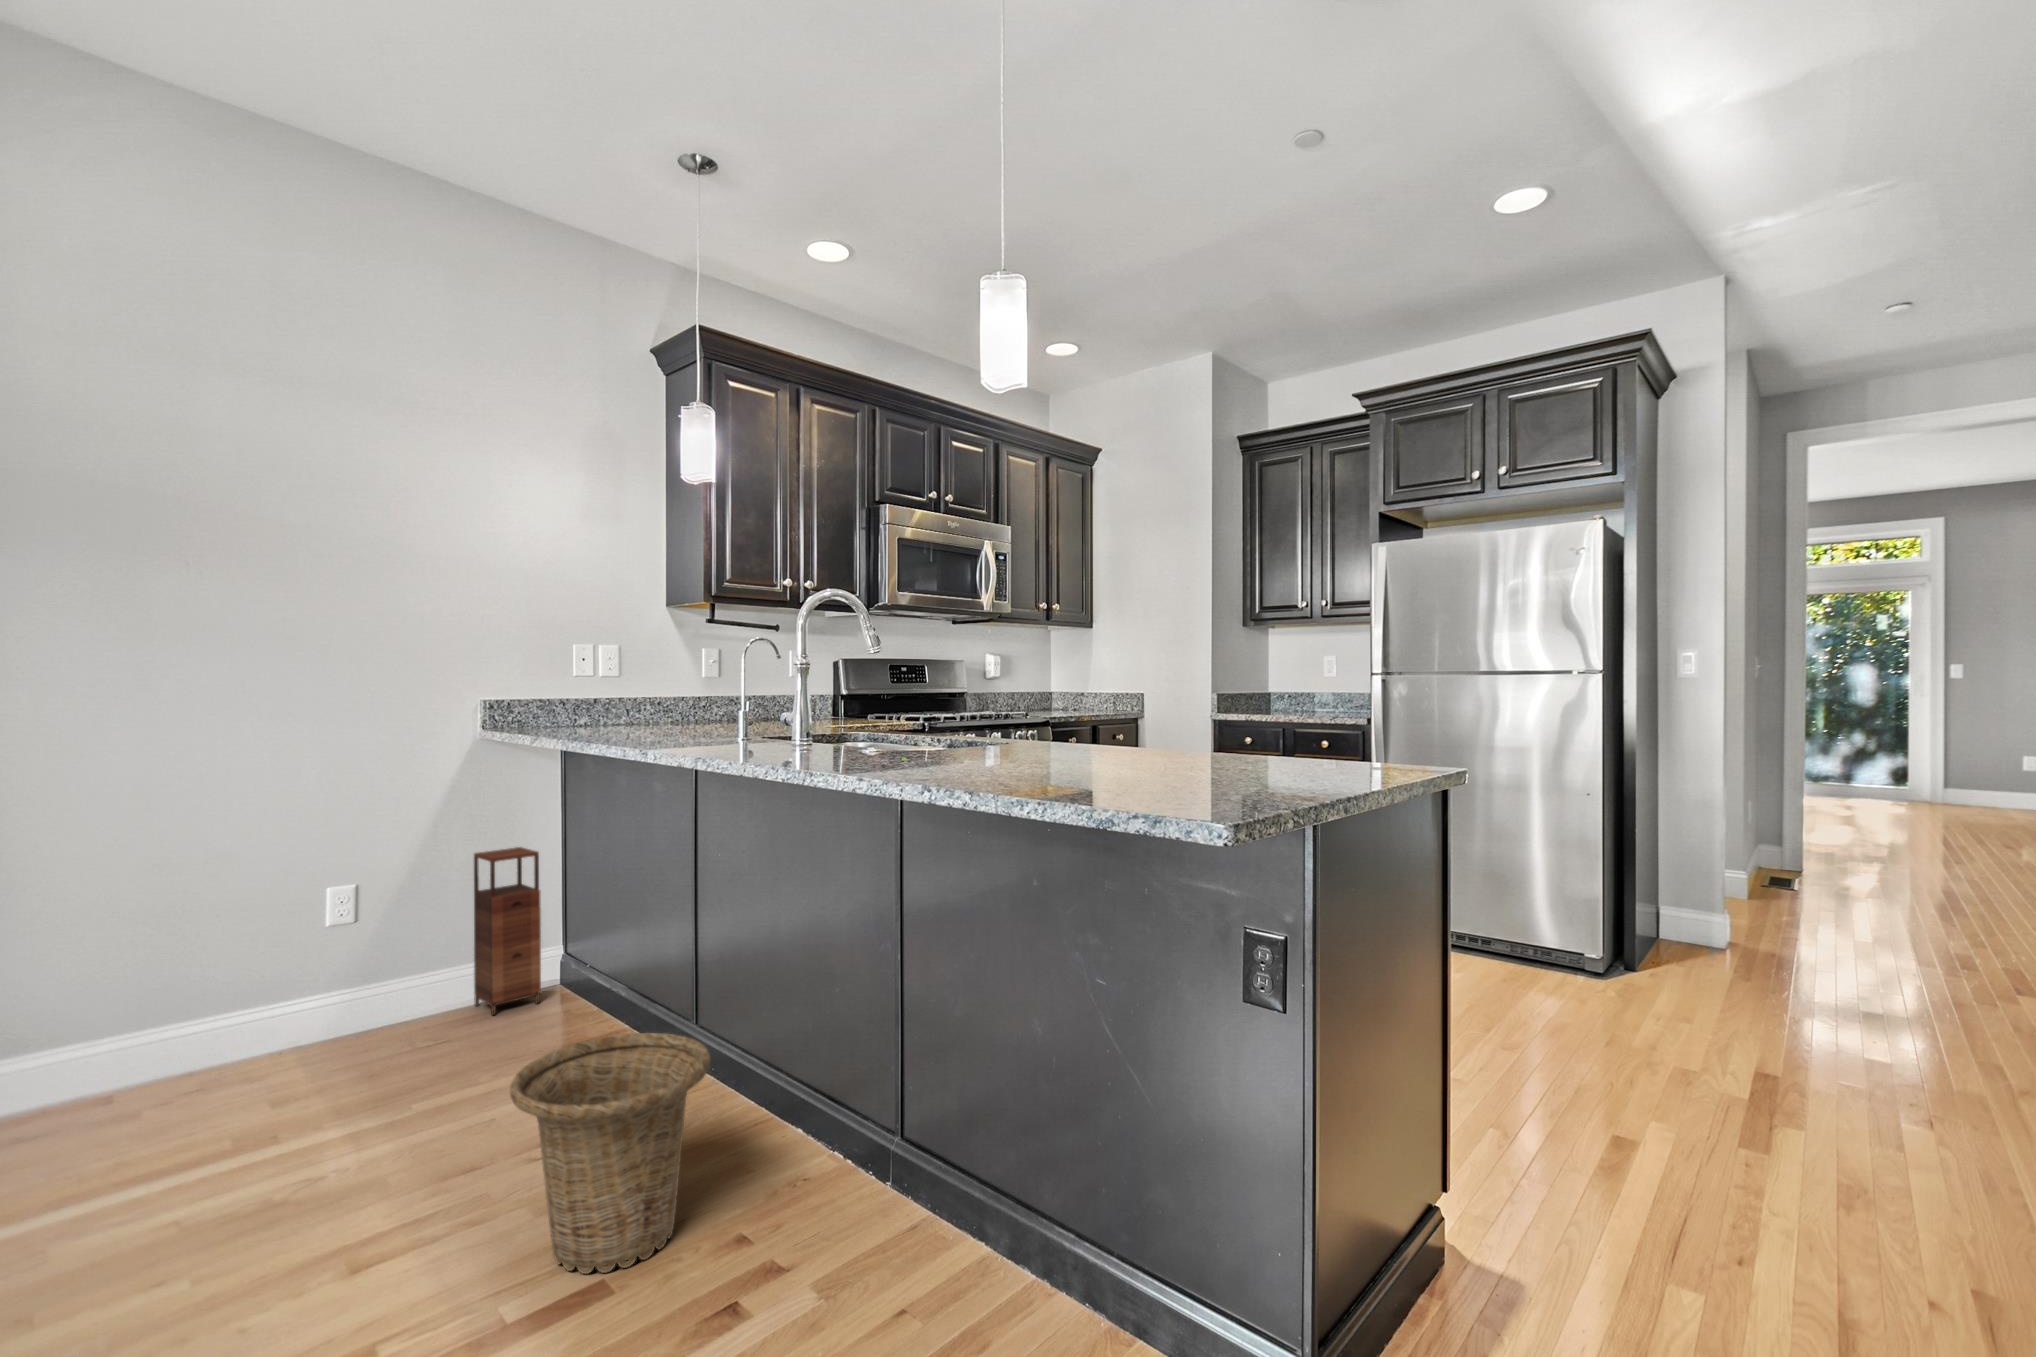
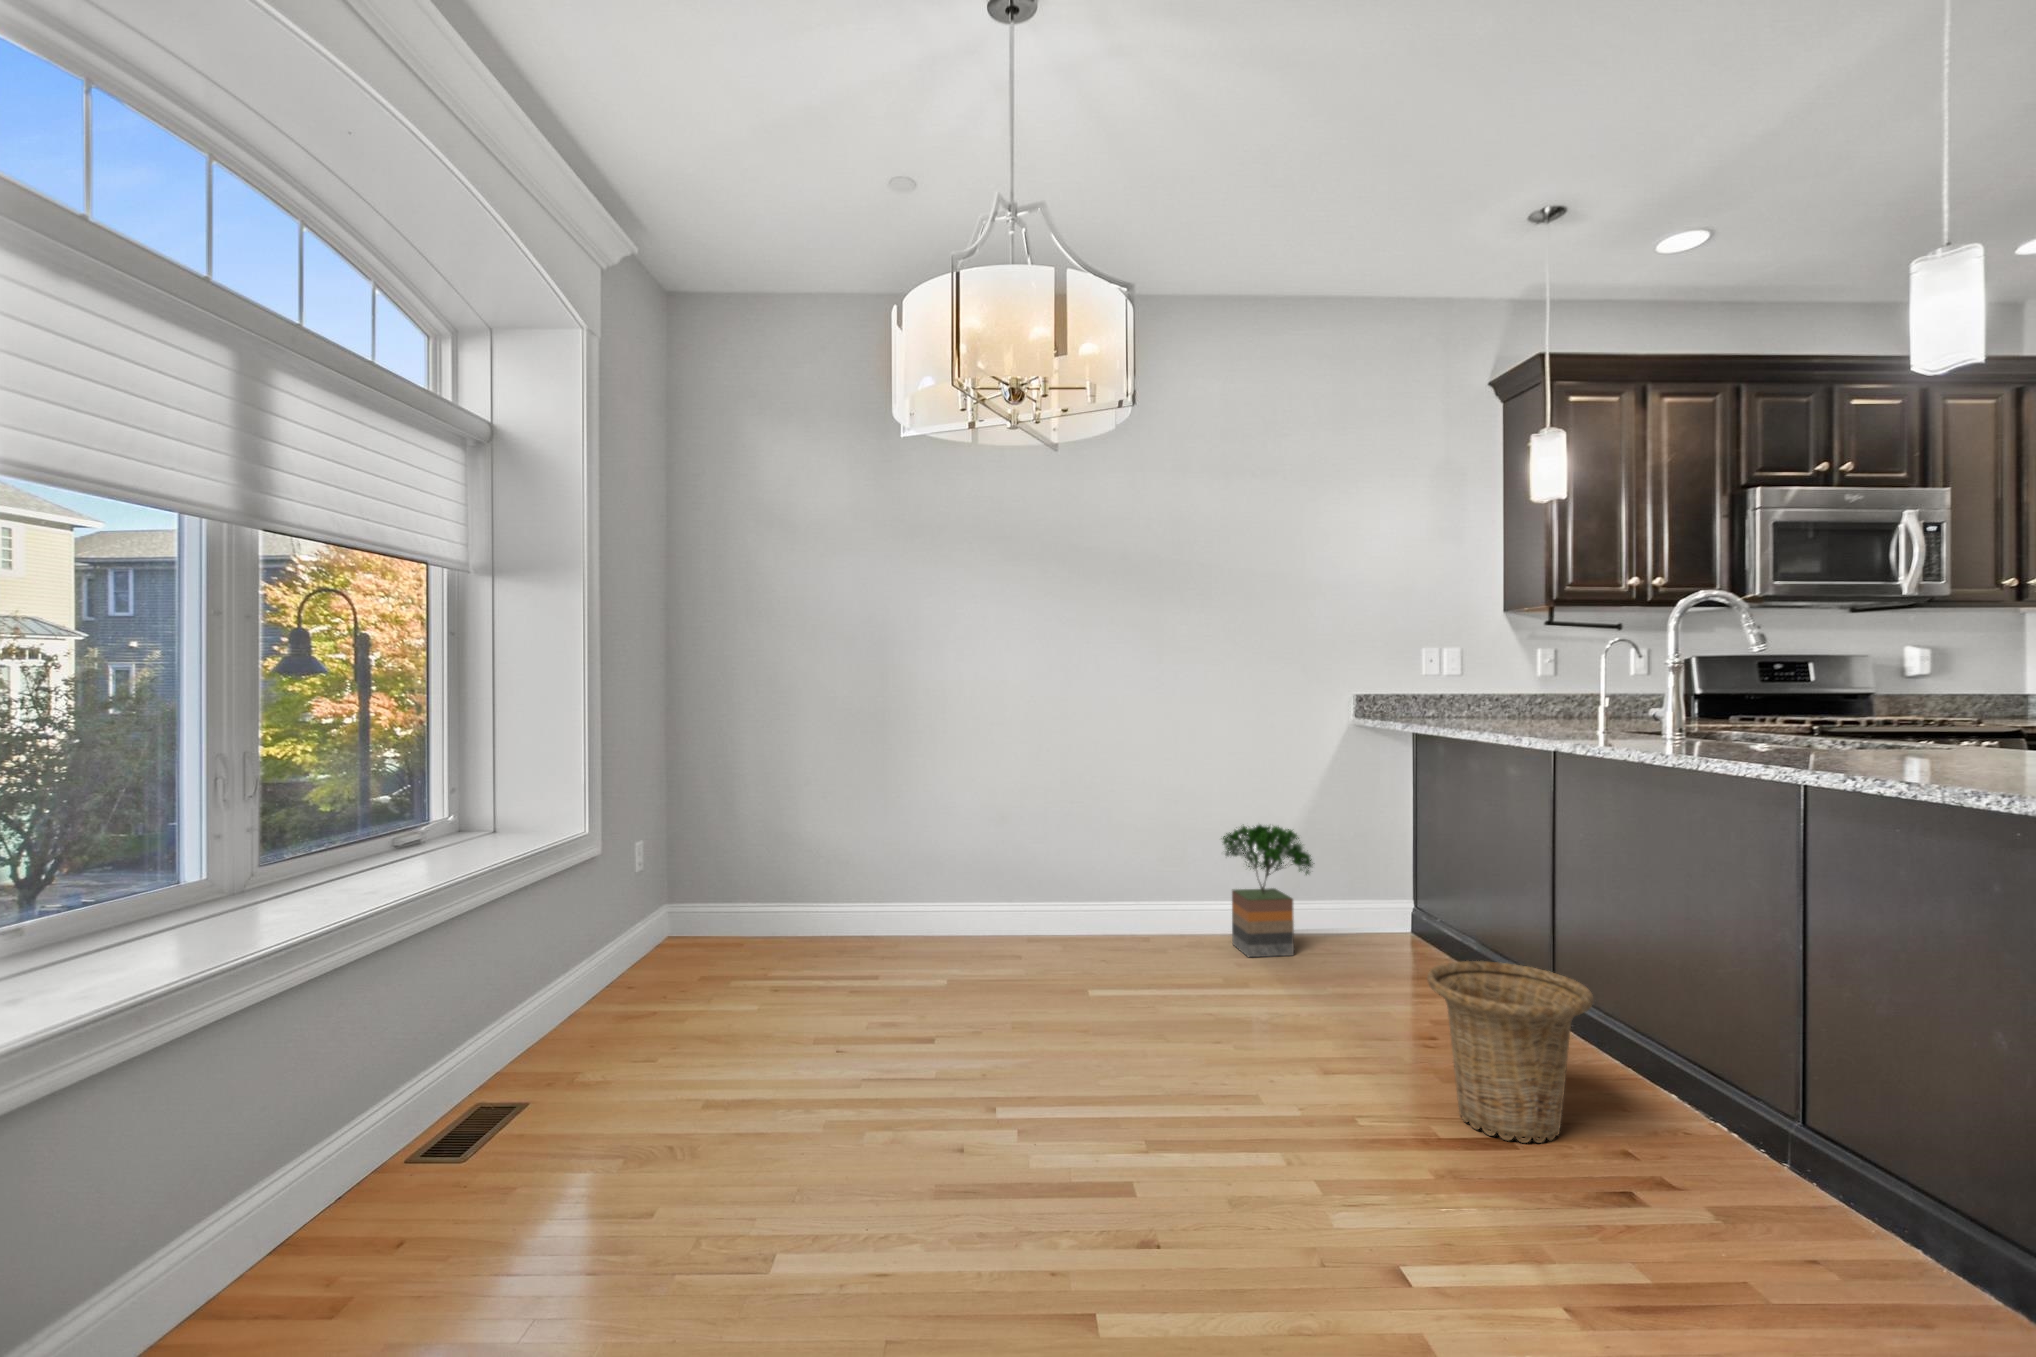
storage cabinet: present [474,847,541,1015] -> none [1350,813,1403,944]
potted tree: none [256,881,414,1080] -> present [1221,825,1314,957]

